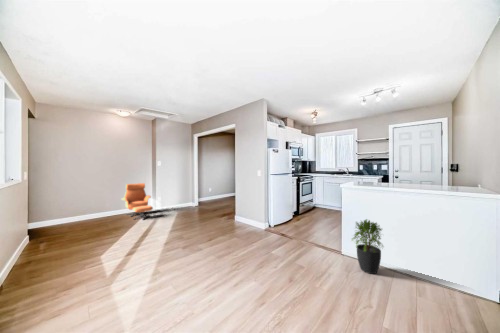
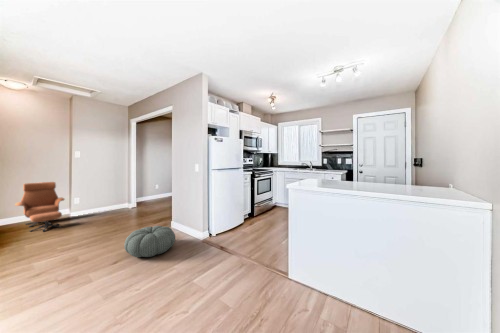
pouf: none [211,217,246,239] -> present [124,226,175,257]
potted plant: present [352,219,383,274] -> none [292,231,333,305]

